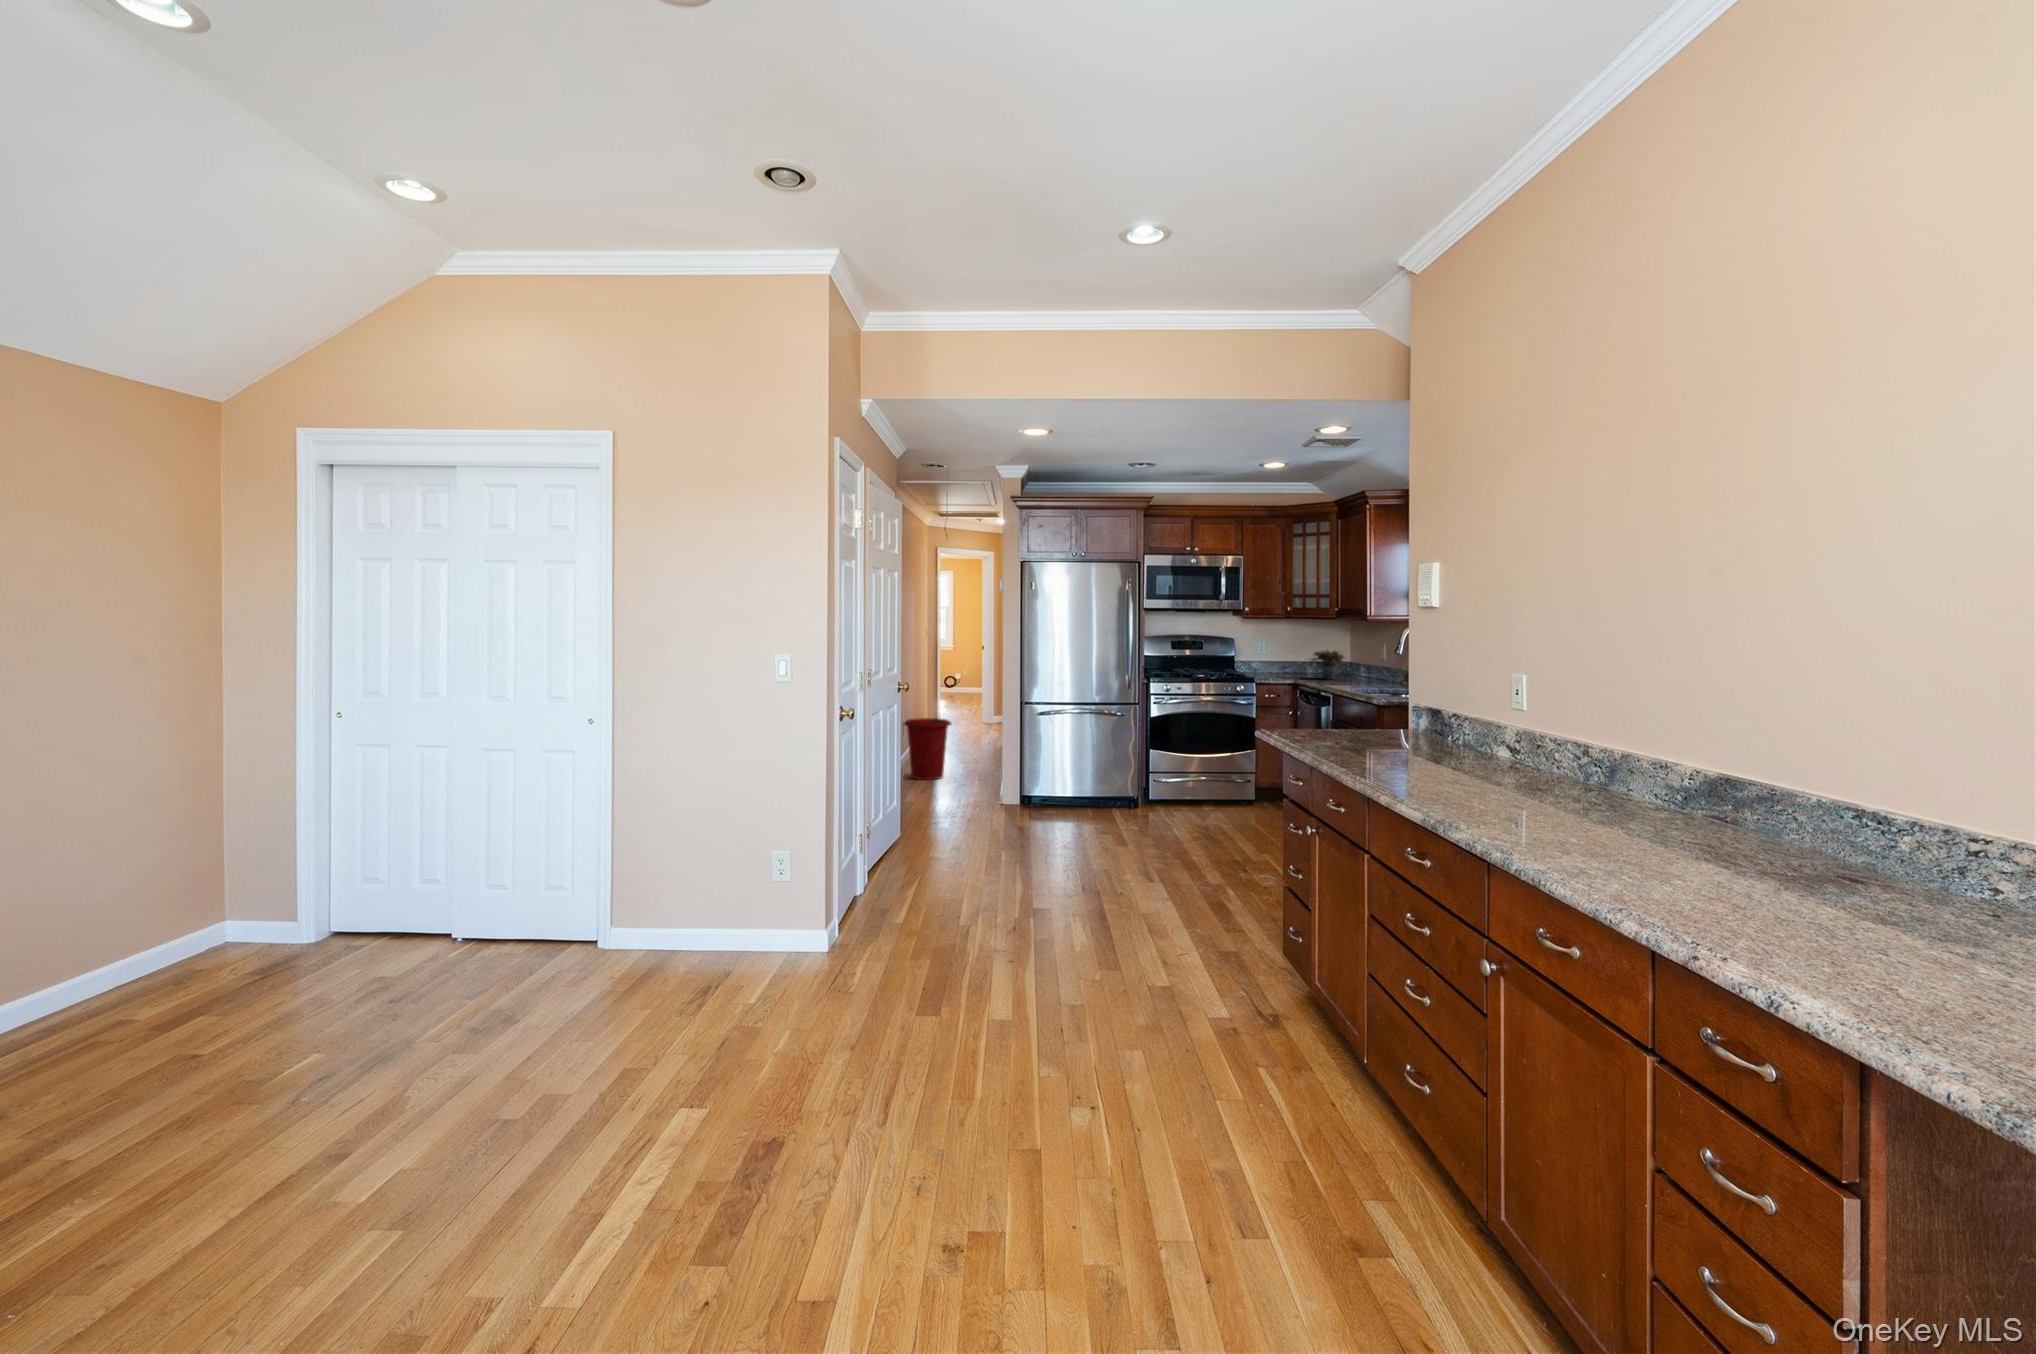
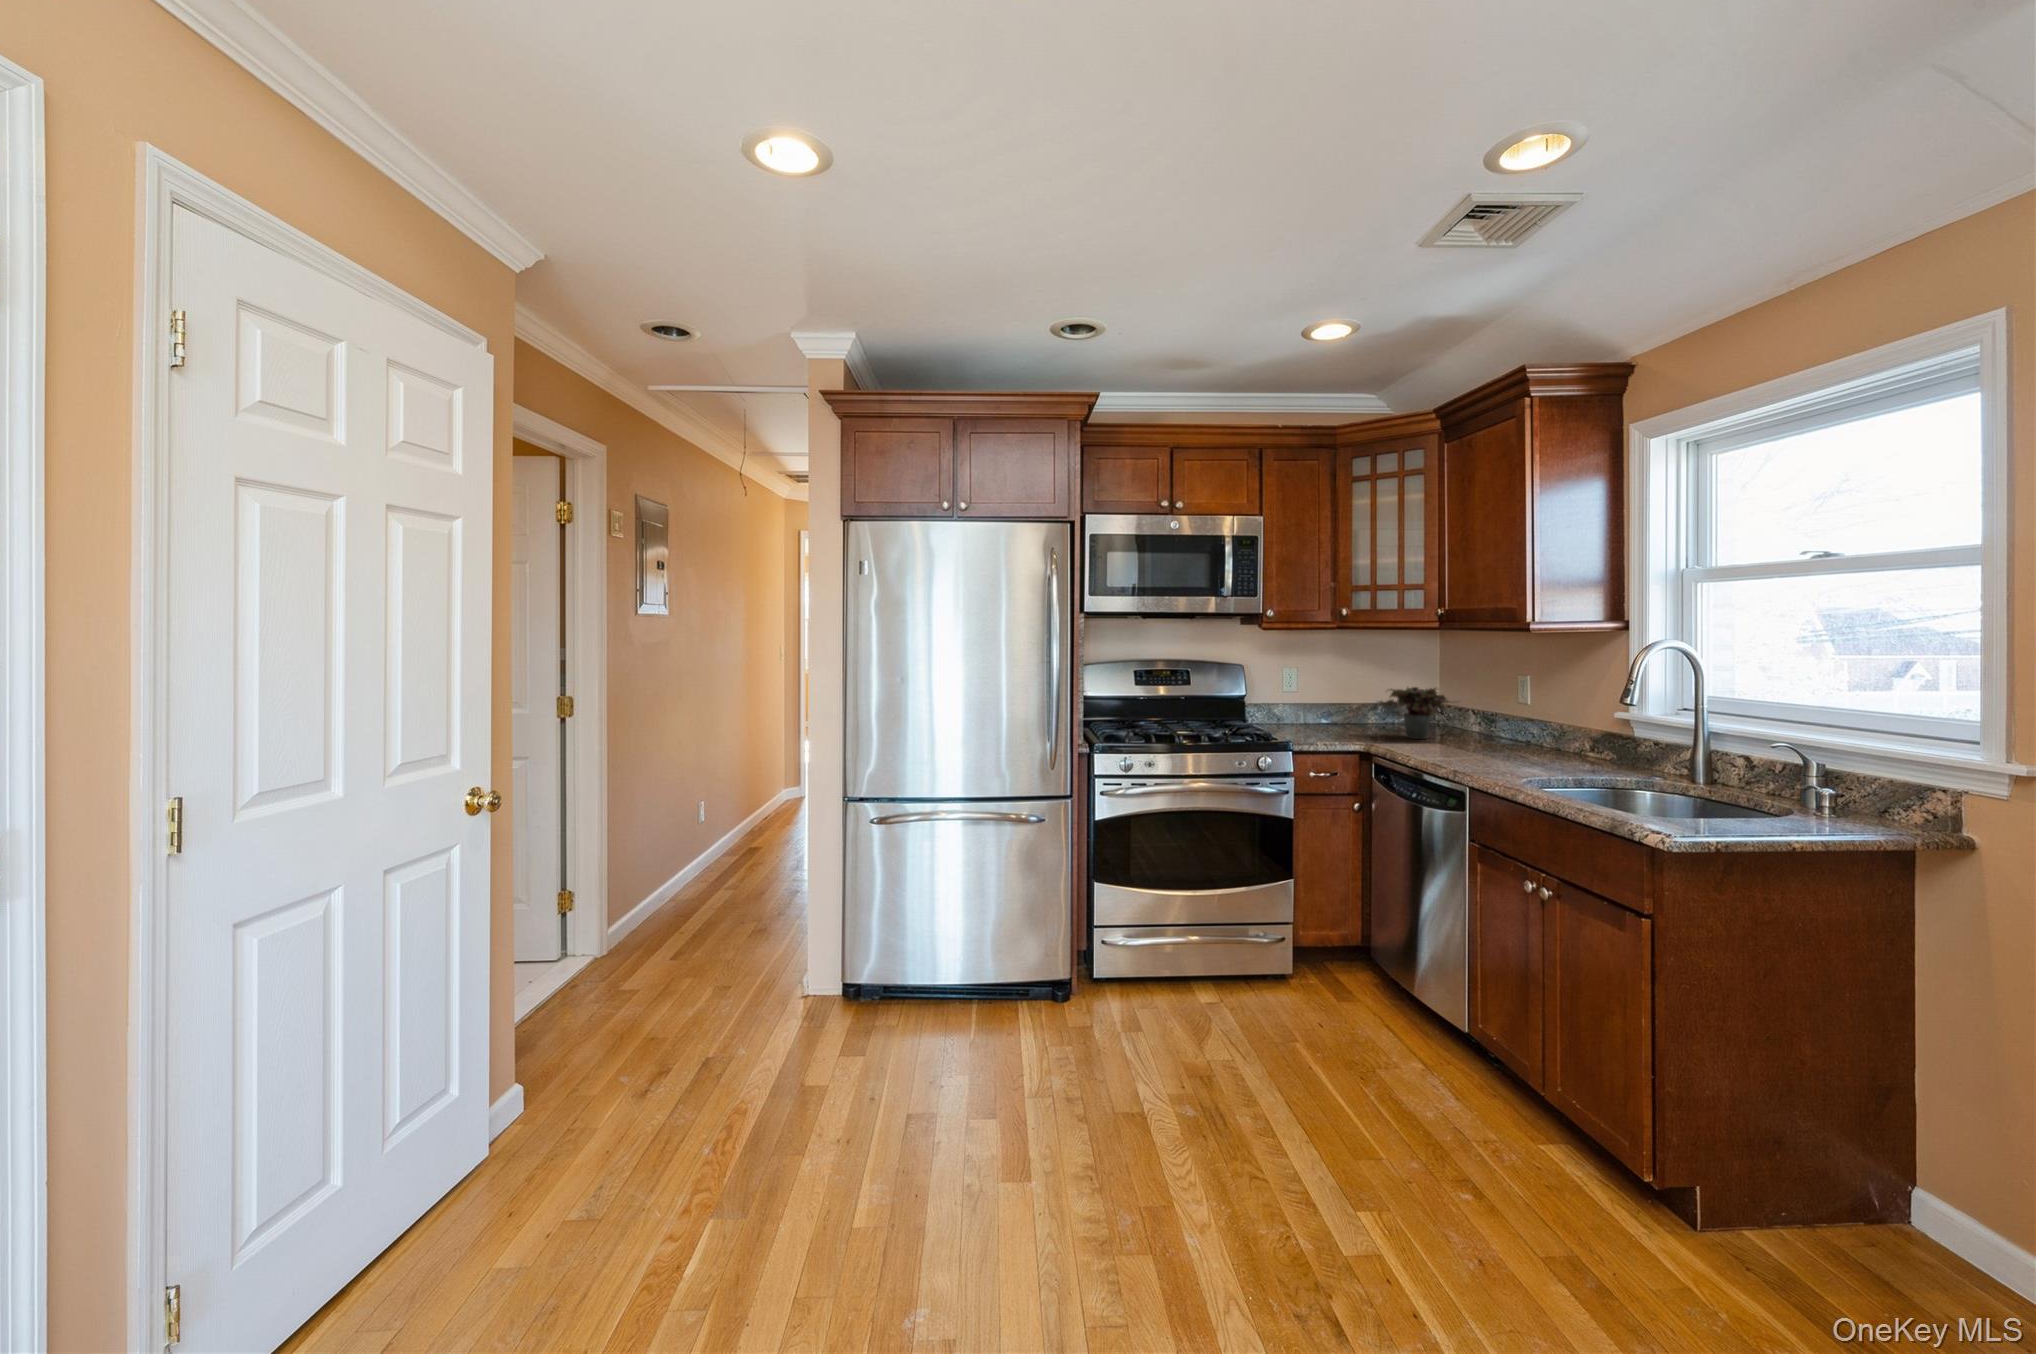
waste bin: present [904,718,951,780] -> none [676,799,765,911]

